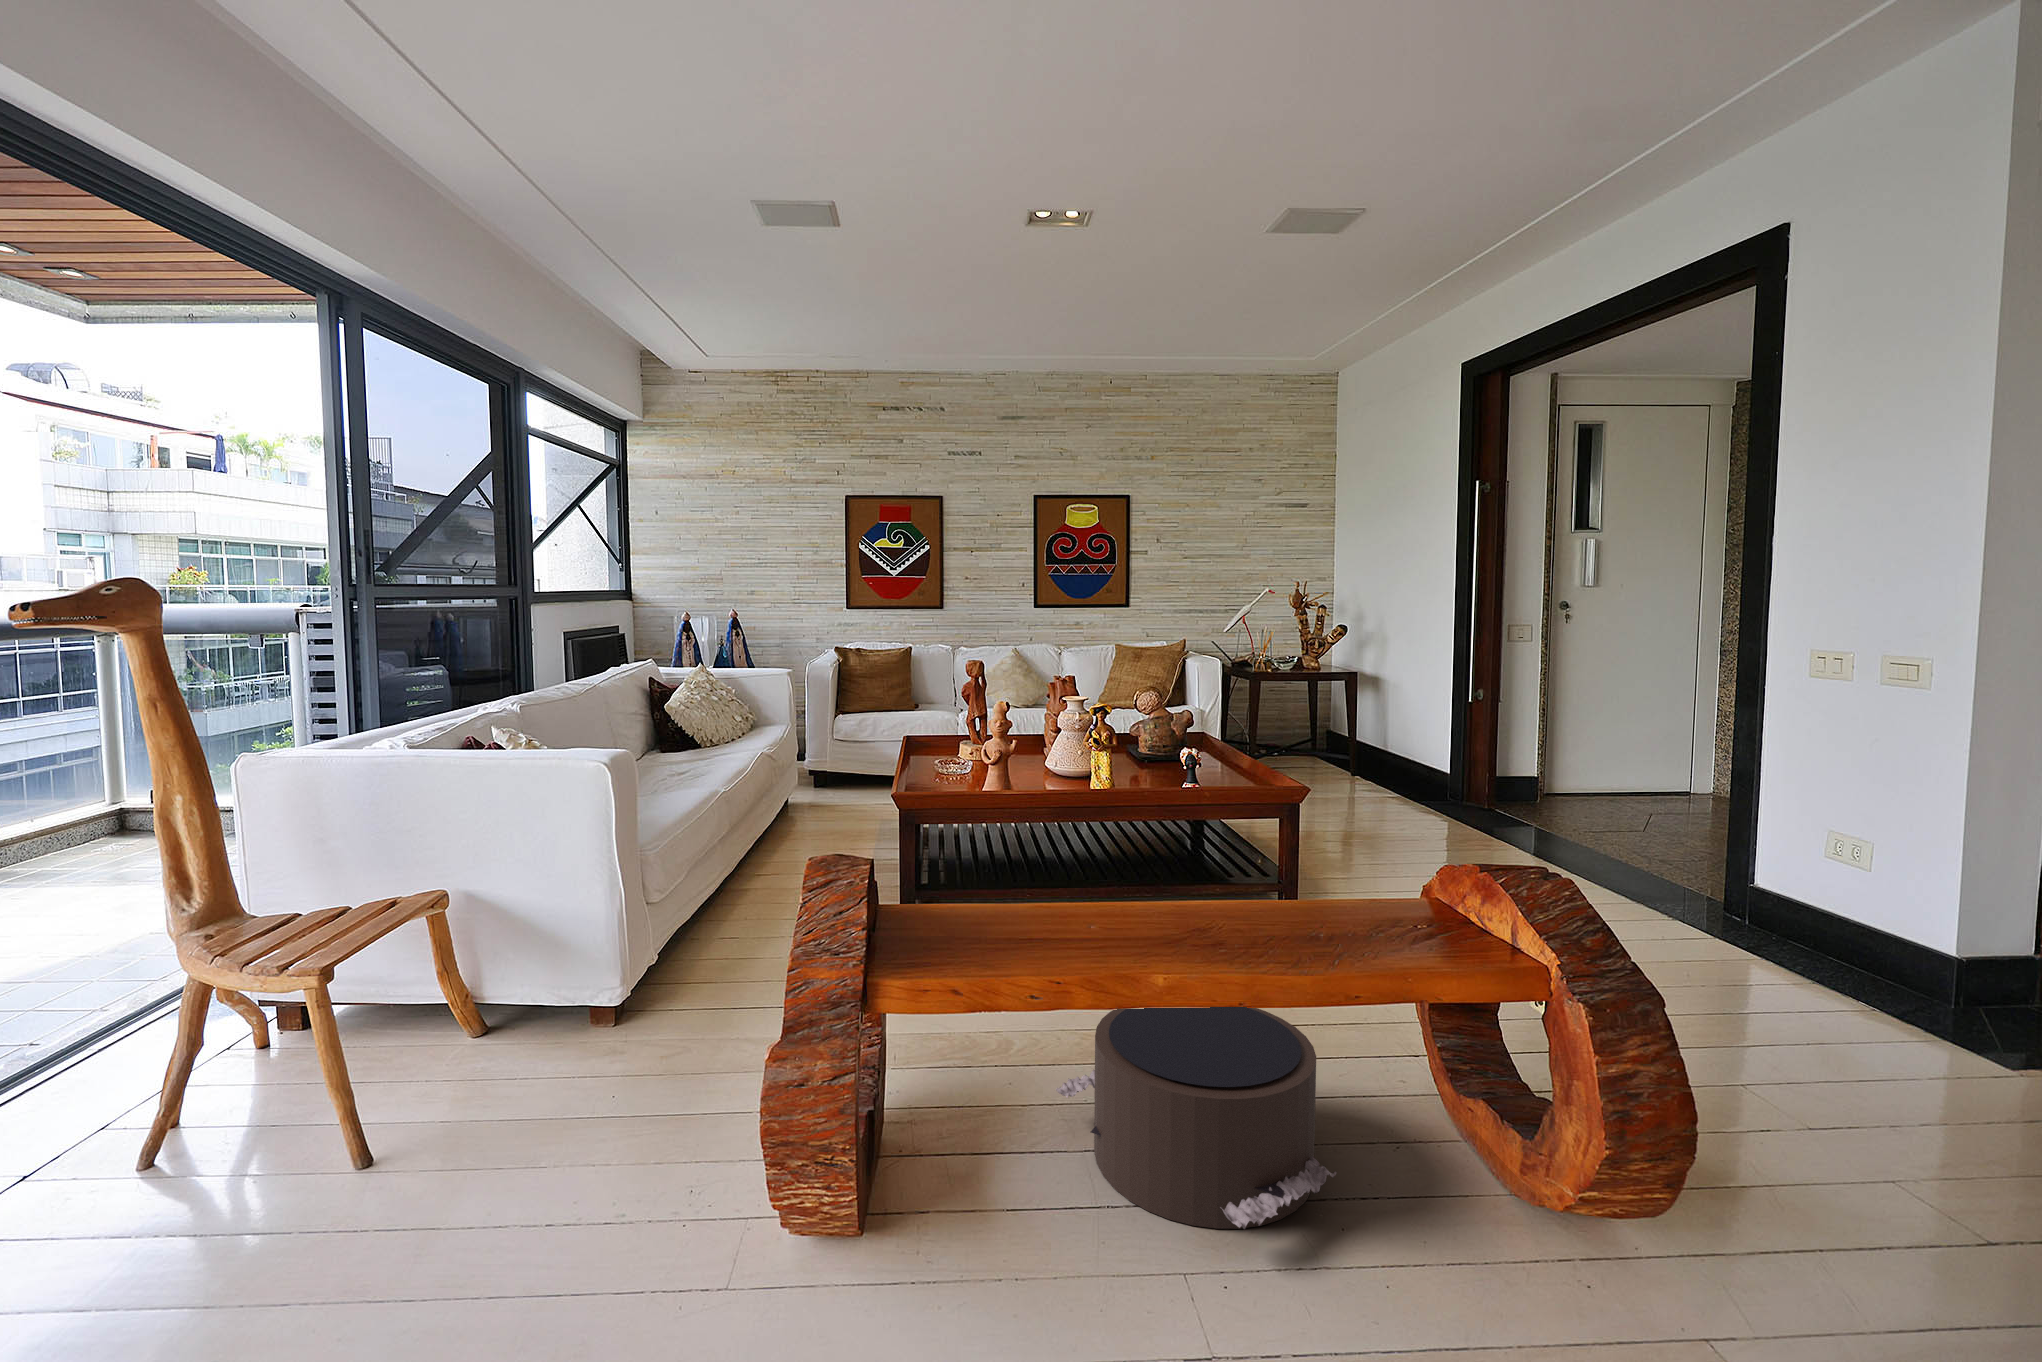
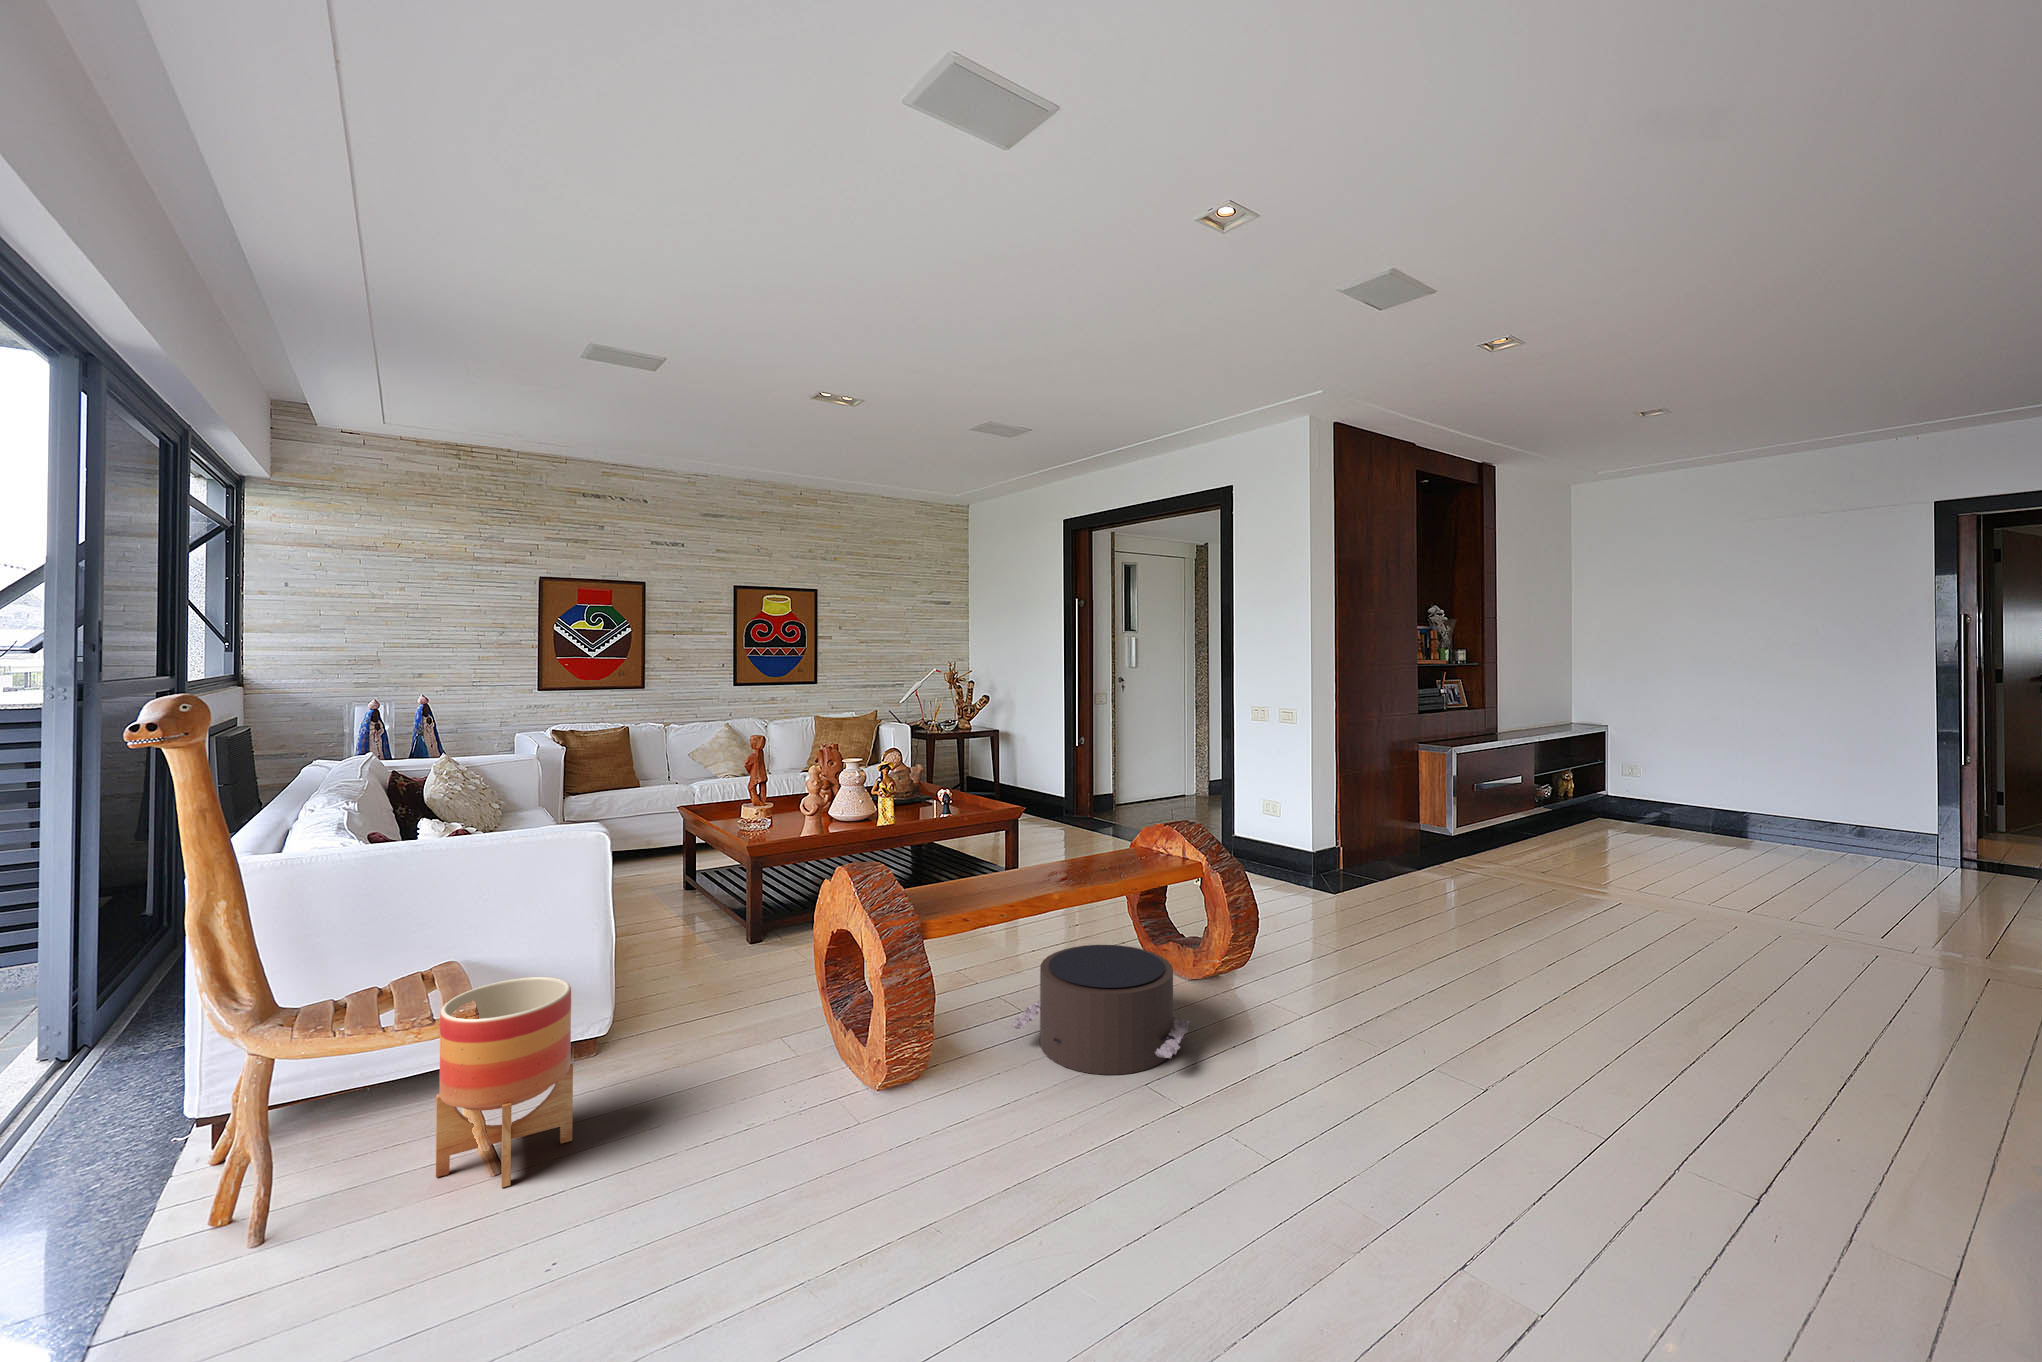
planter: none [423,891,555,1102] -> present [436,977,573,1188]

